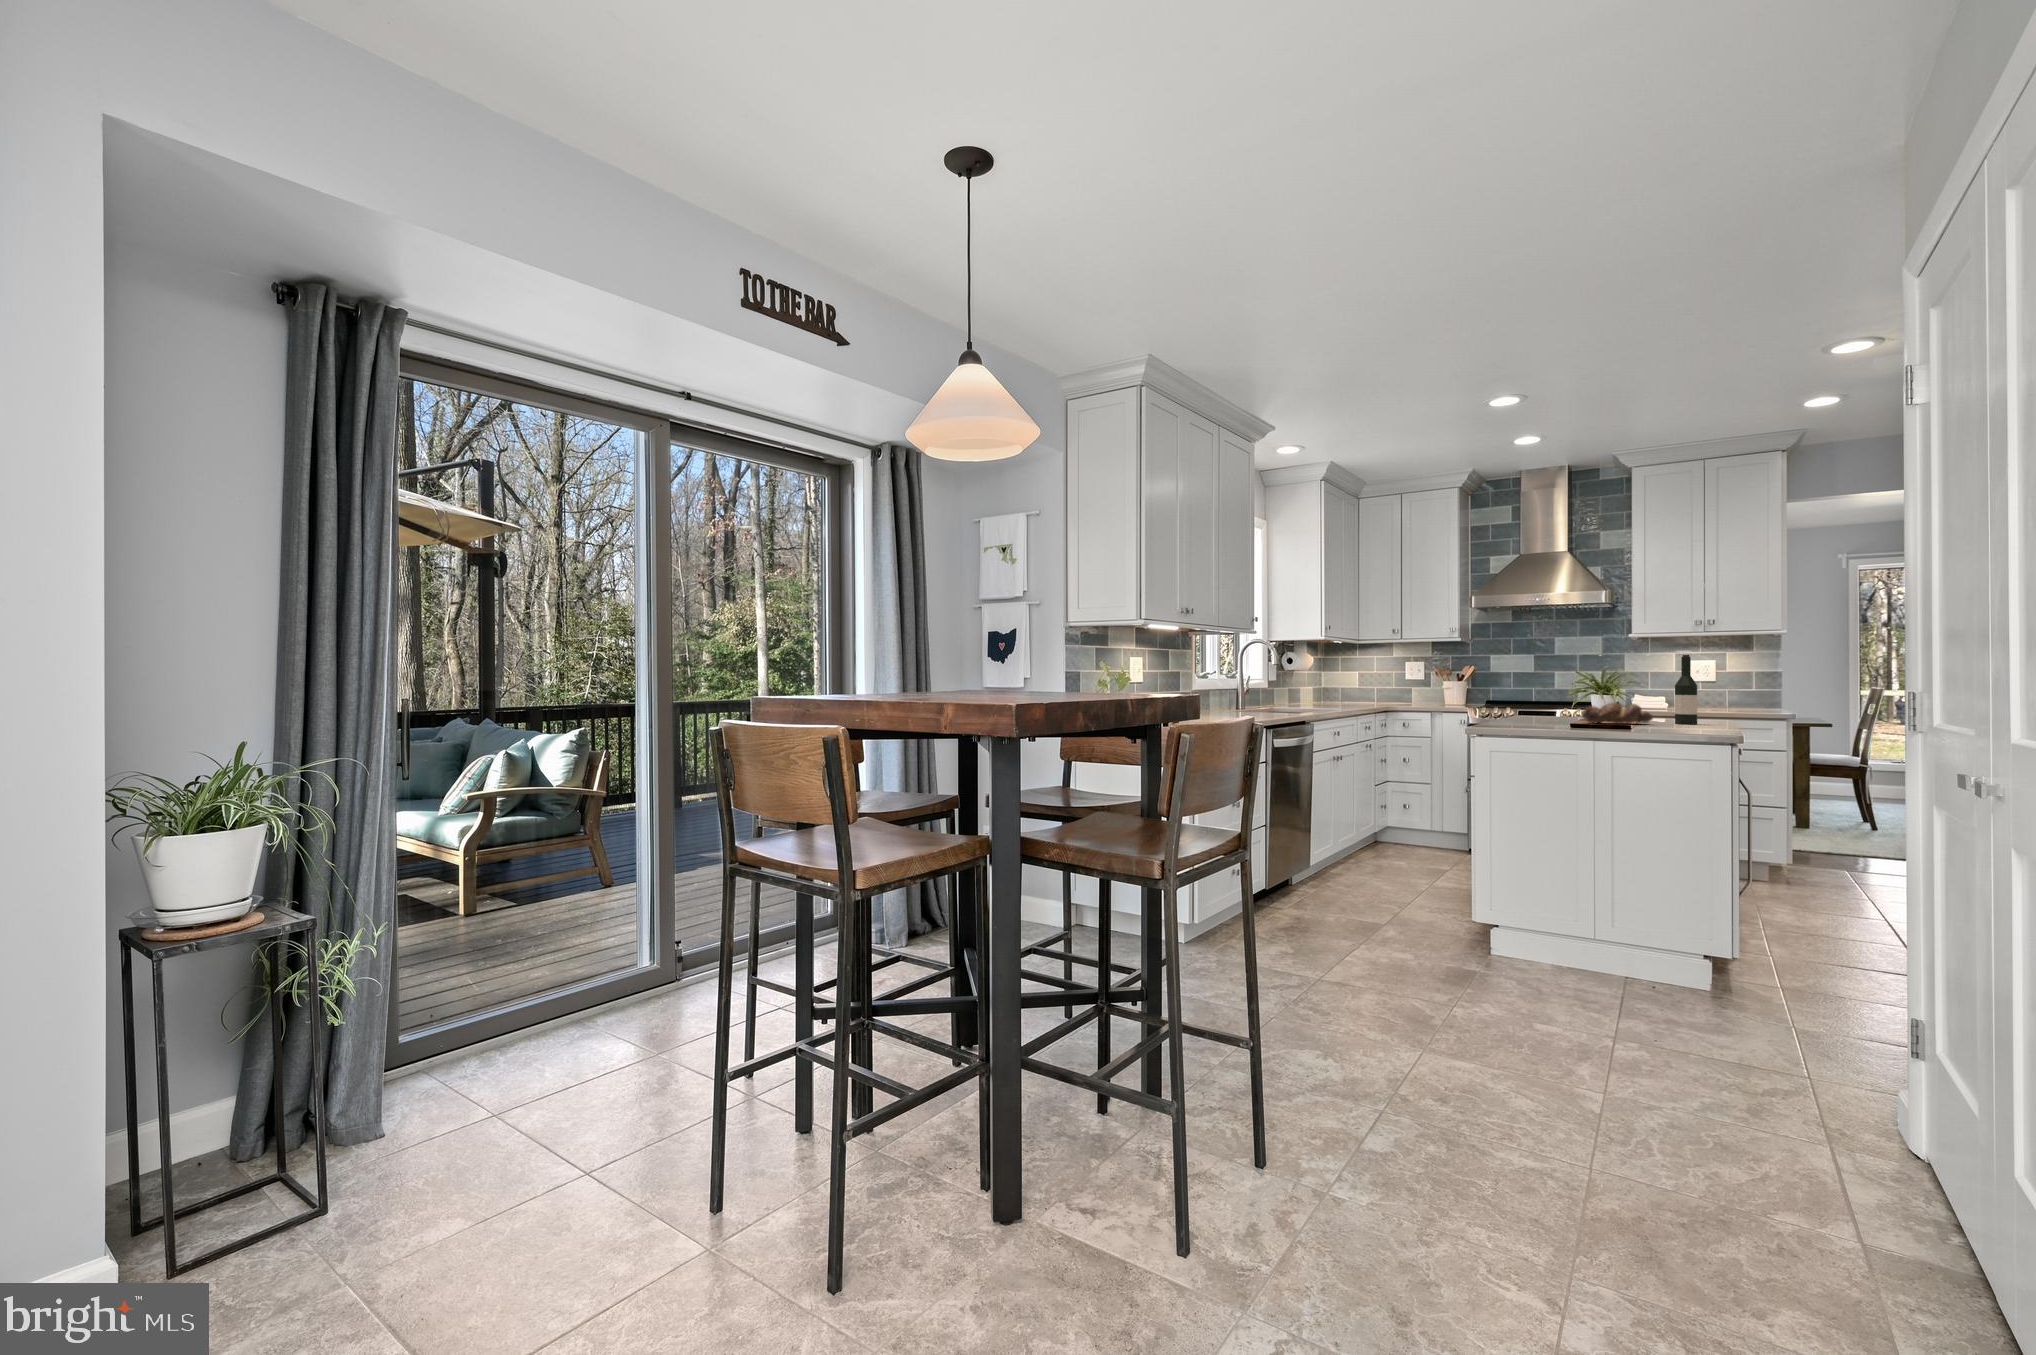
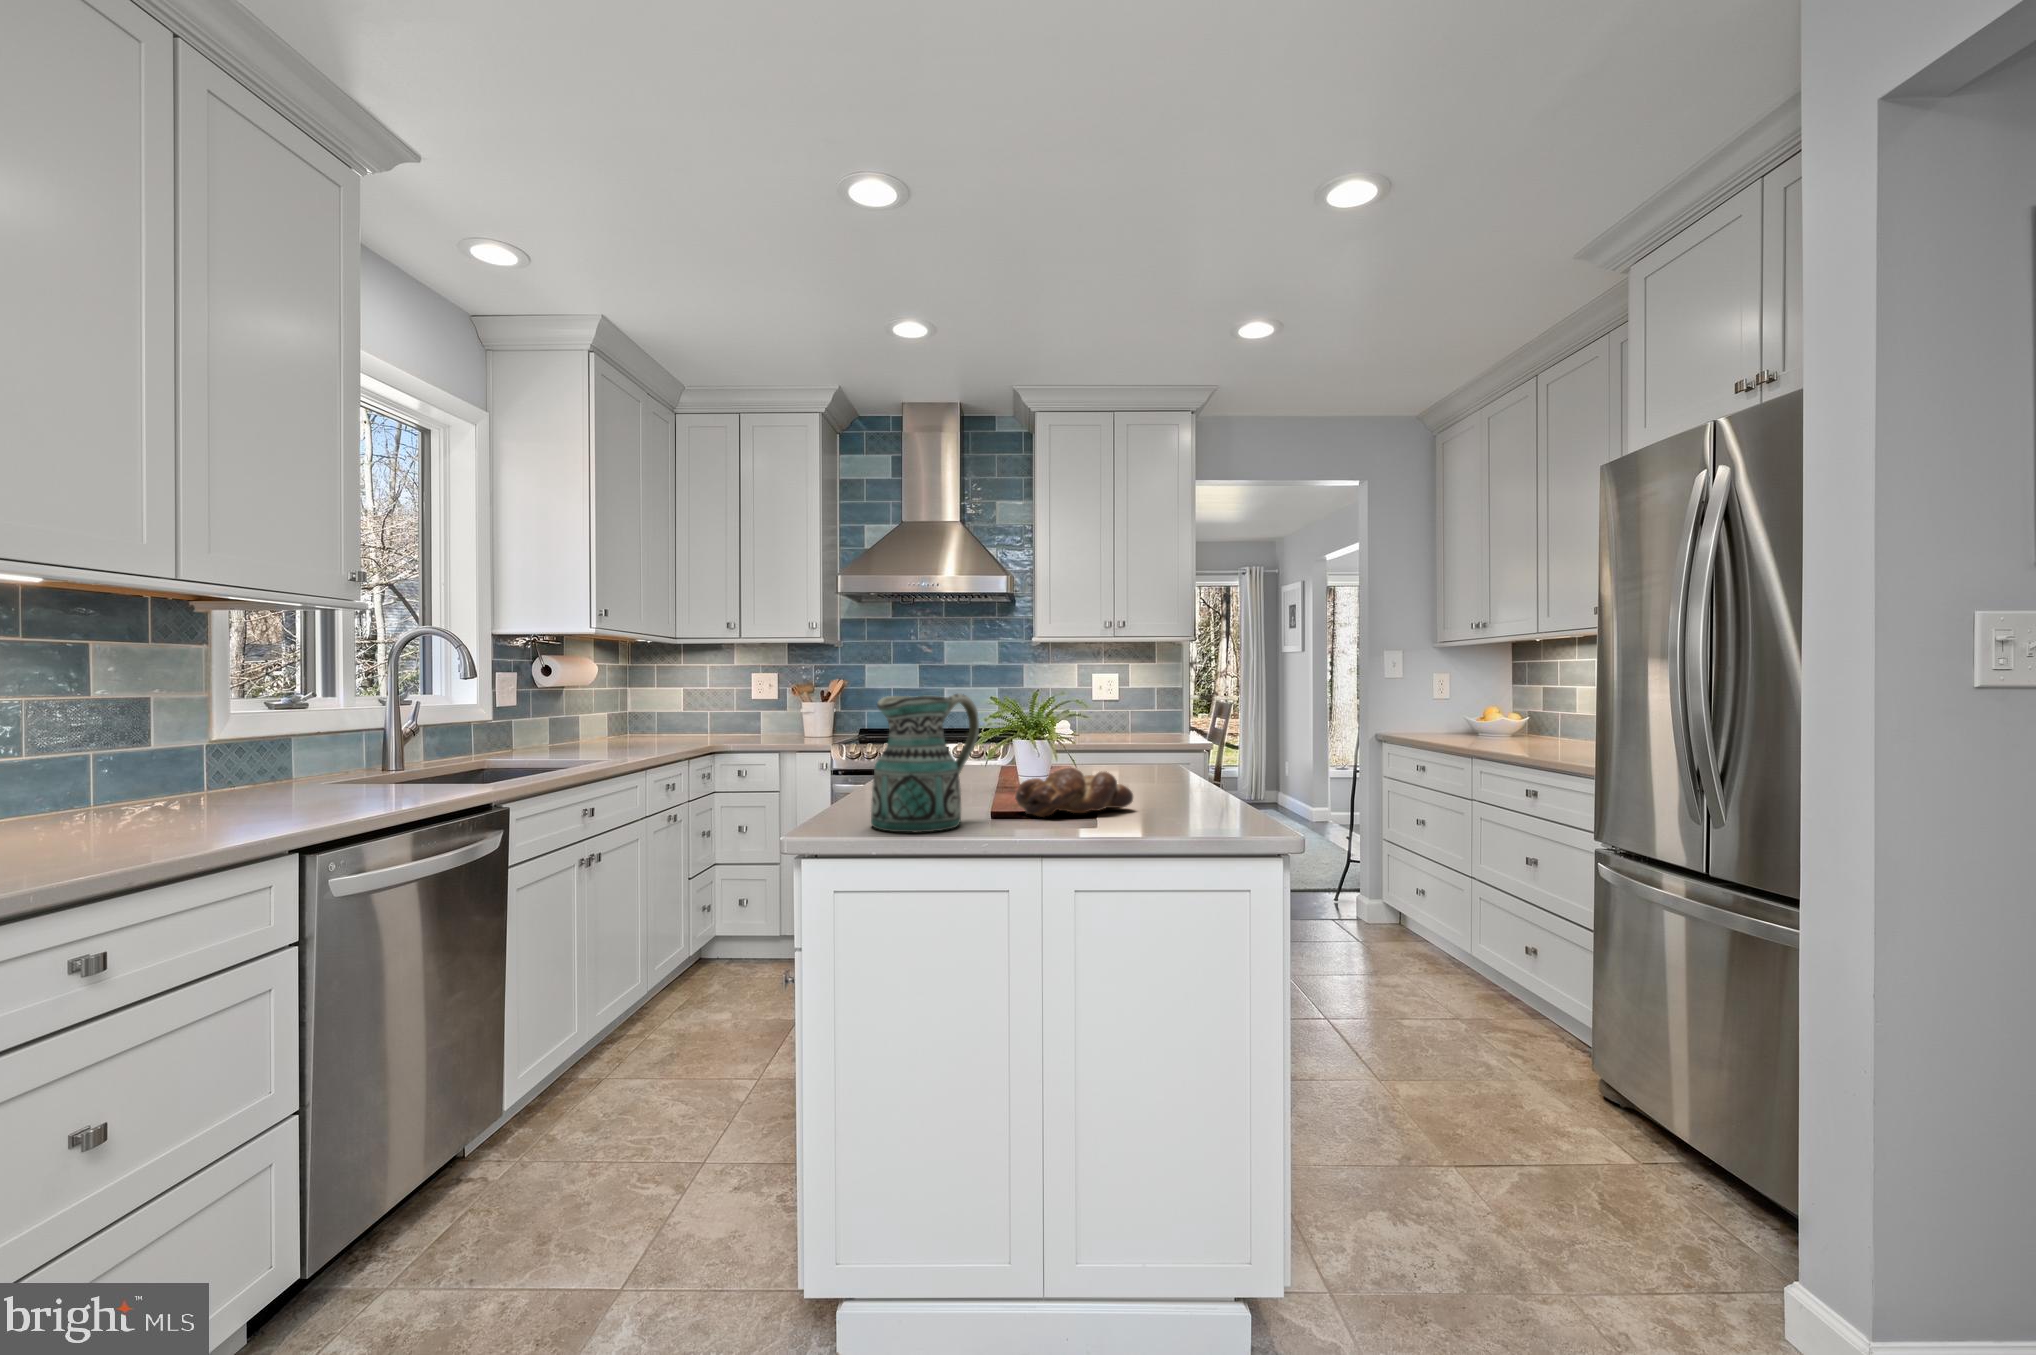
wine bottle: present [1675,655,1697,724] -> none [1152,672,1186,799]
ceramic pitcher: none [1505,665,1561,723] -> present [871,694,979,832]

